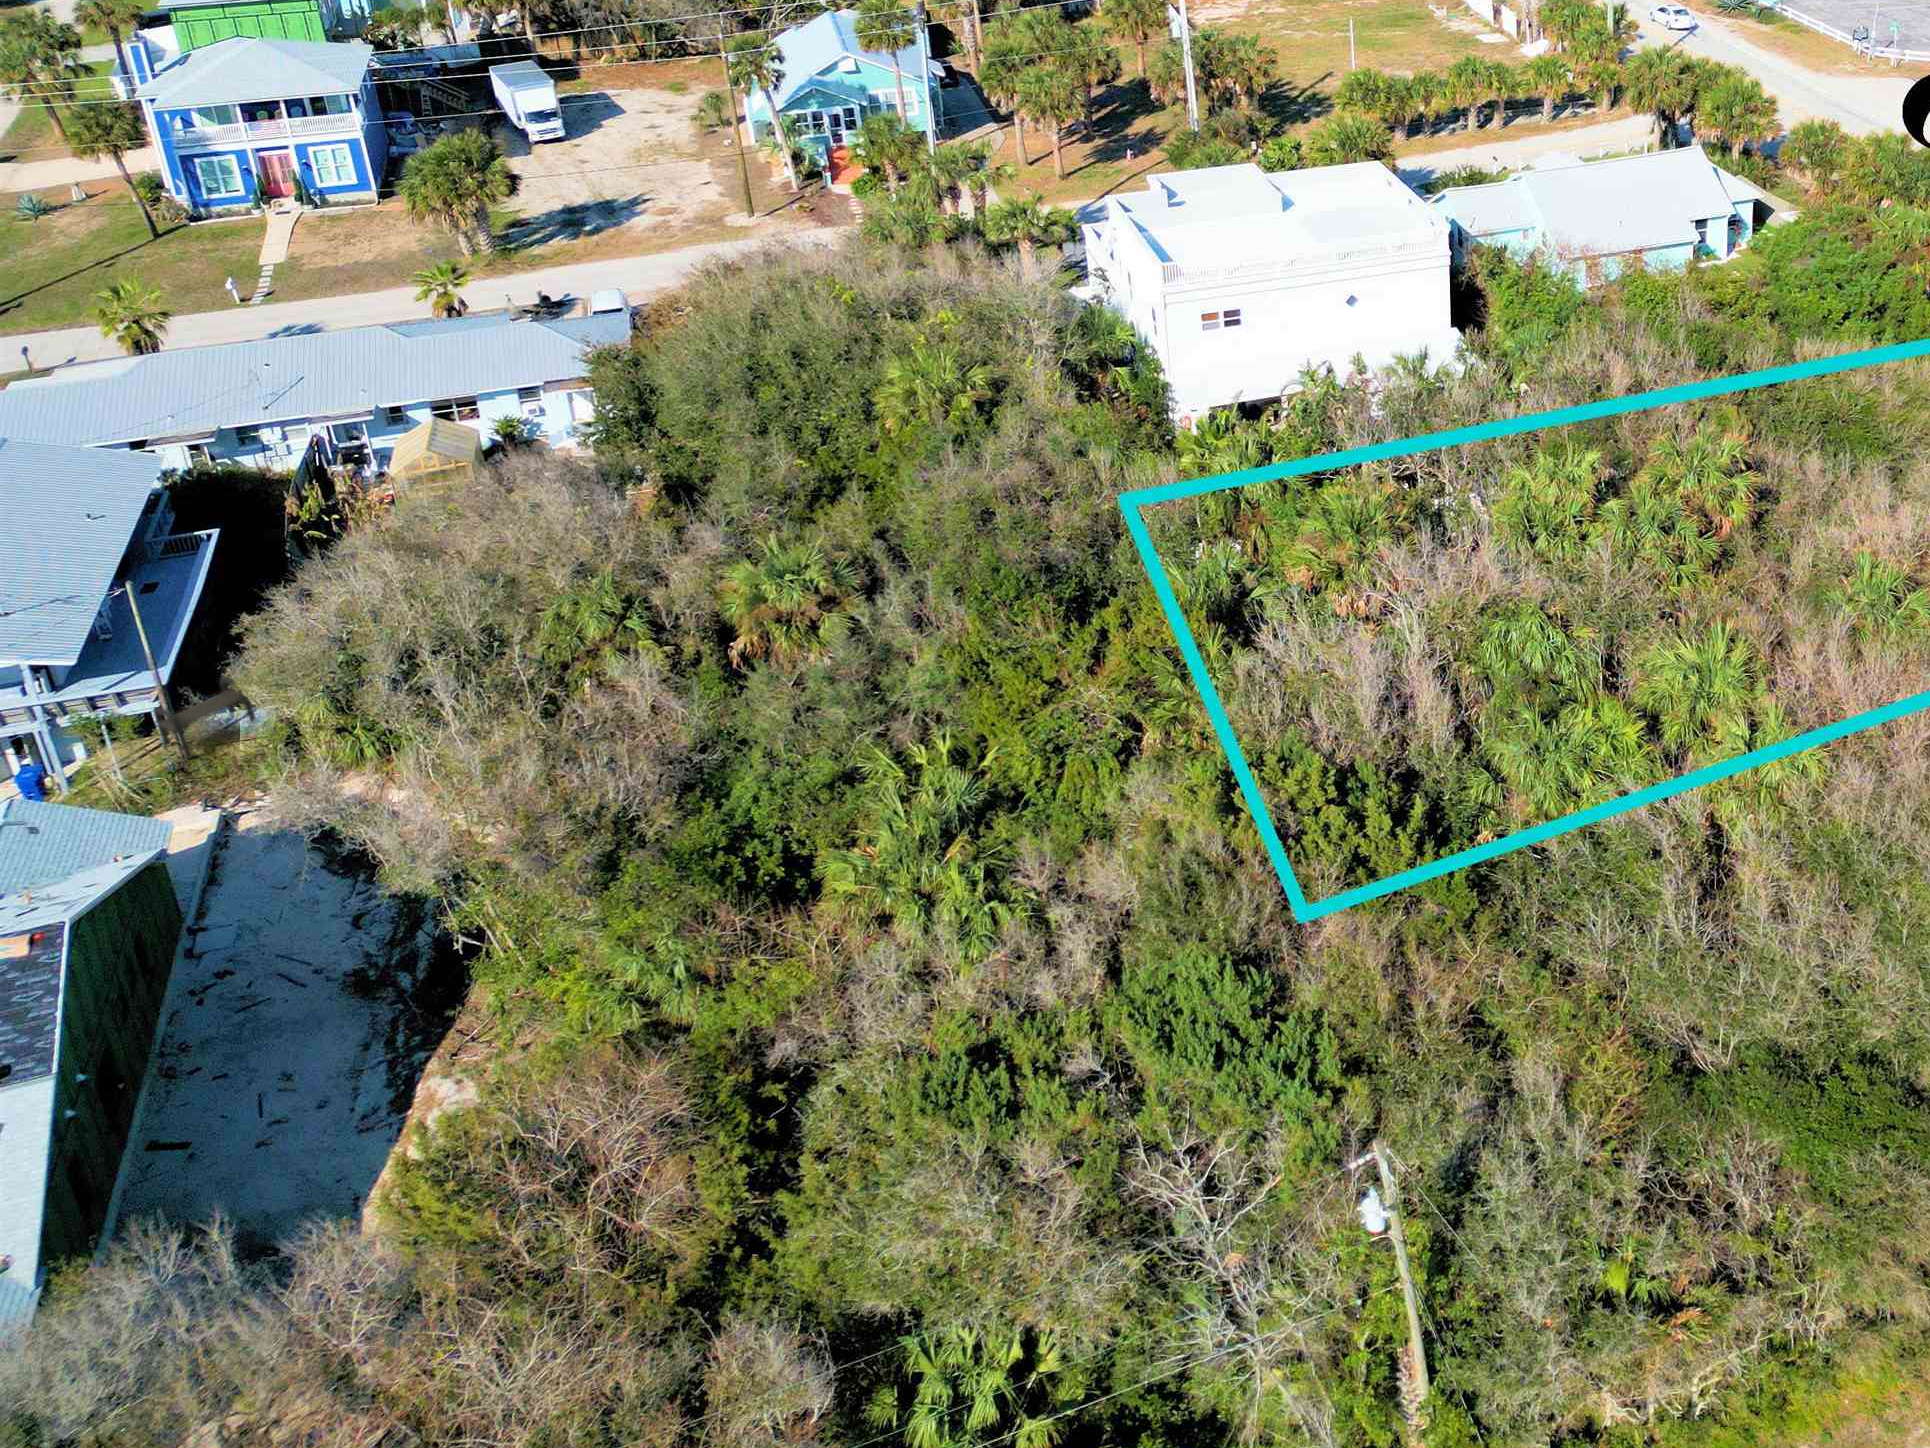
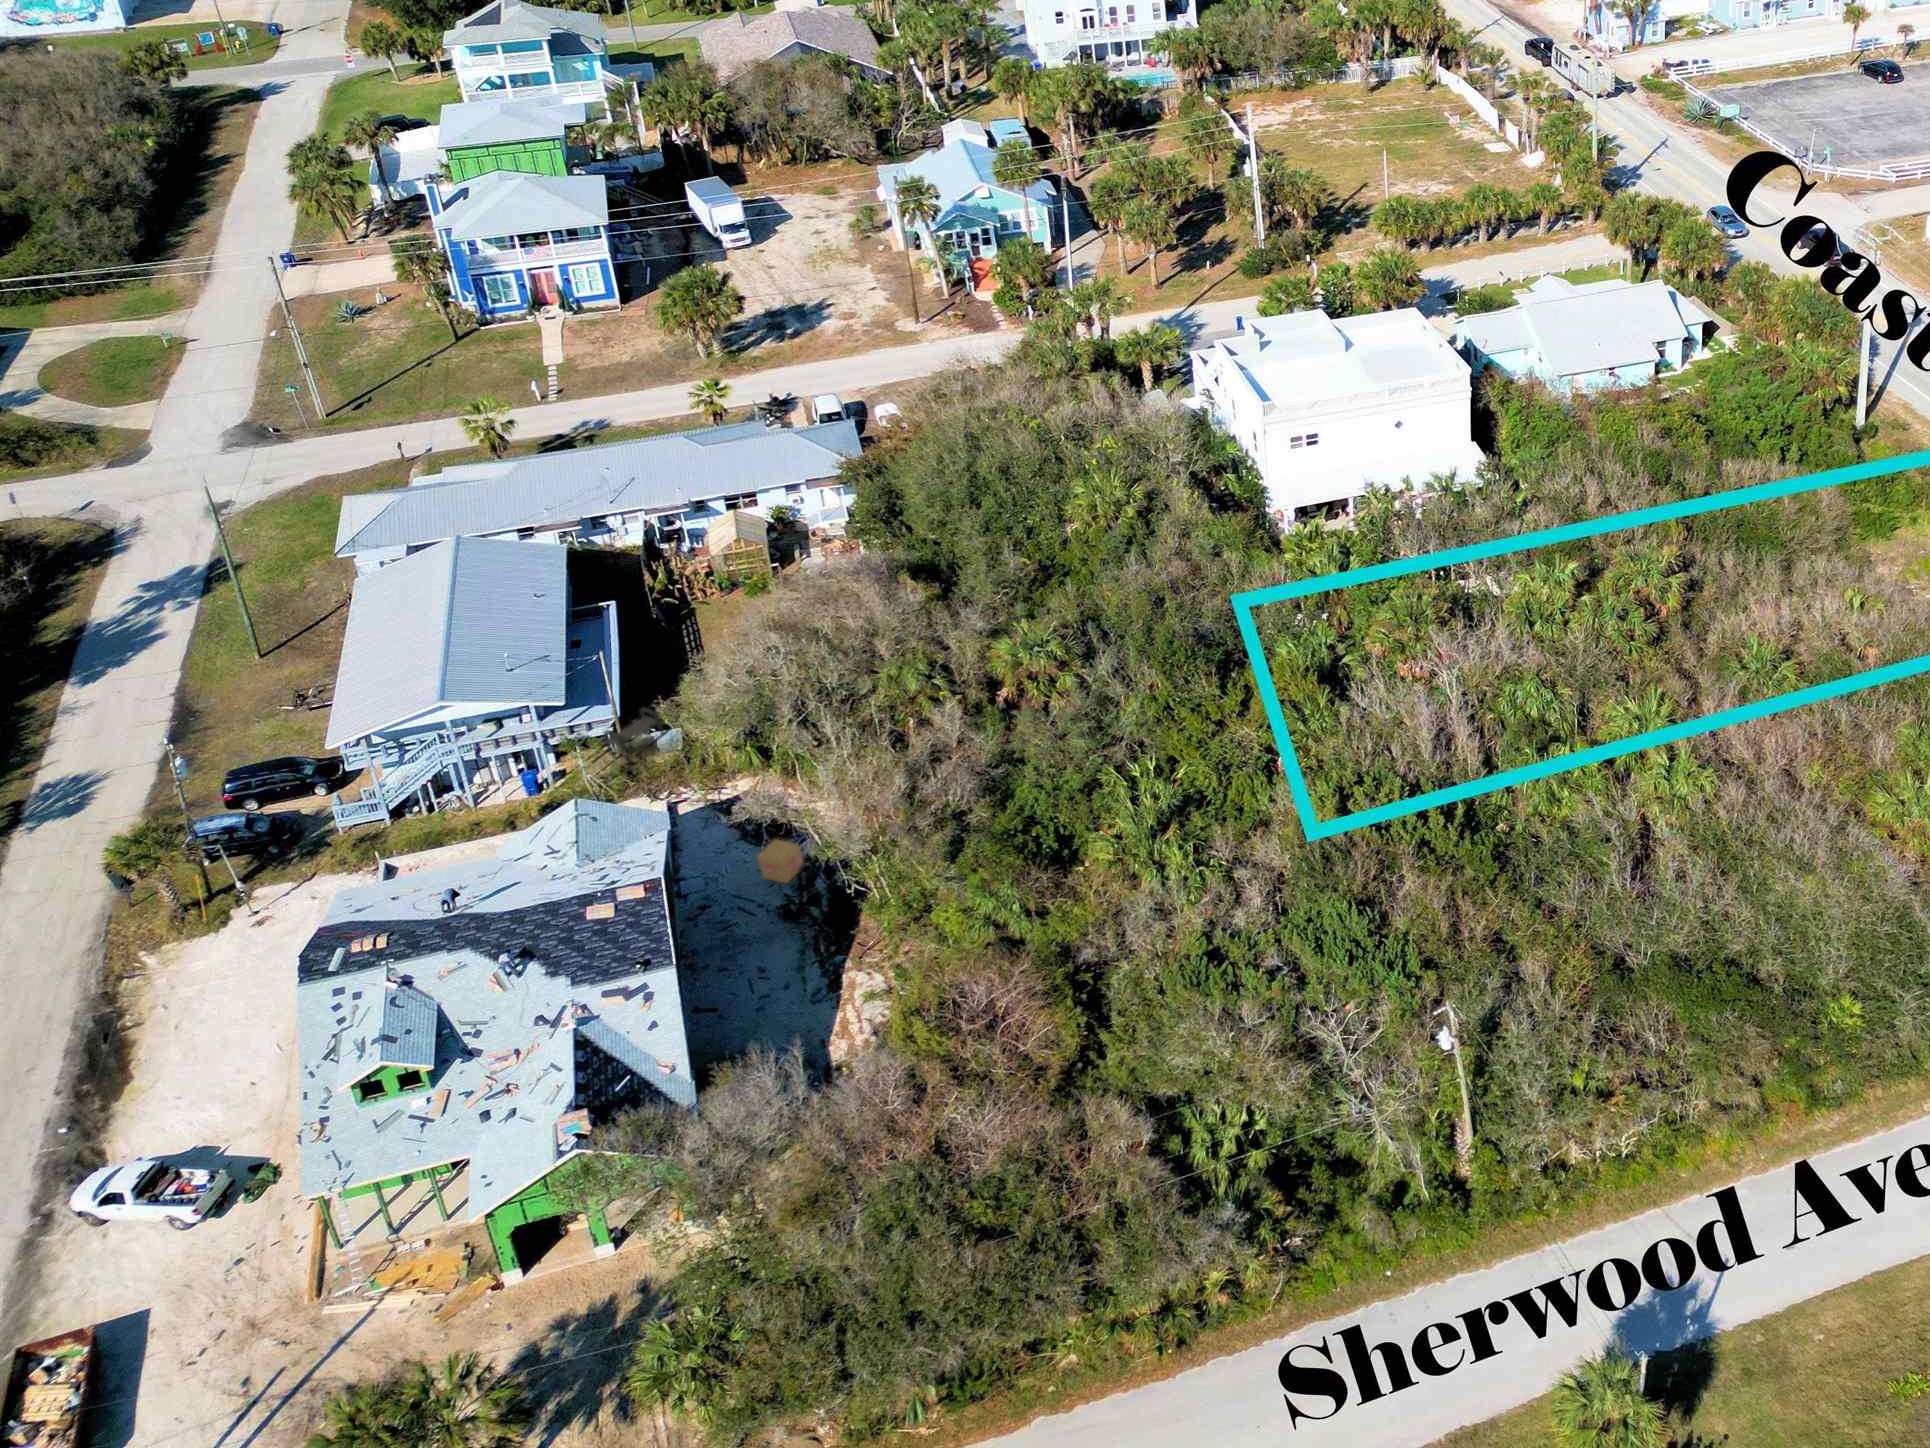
cardboard box: none [332,867,414,937] -> present [758,839,803,884]

